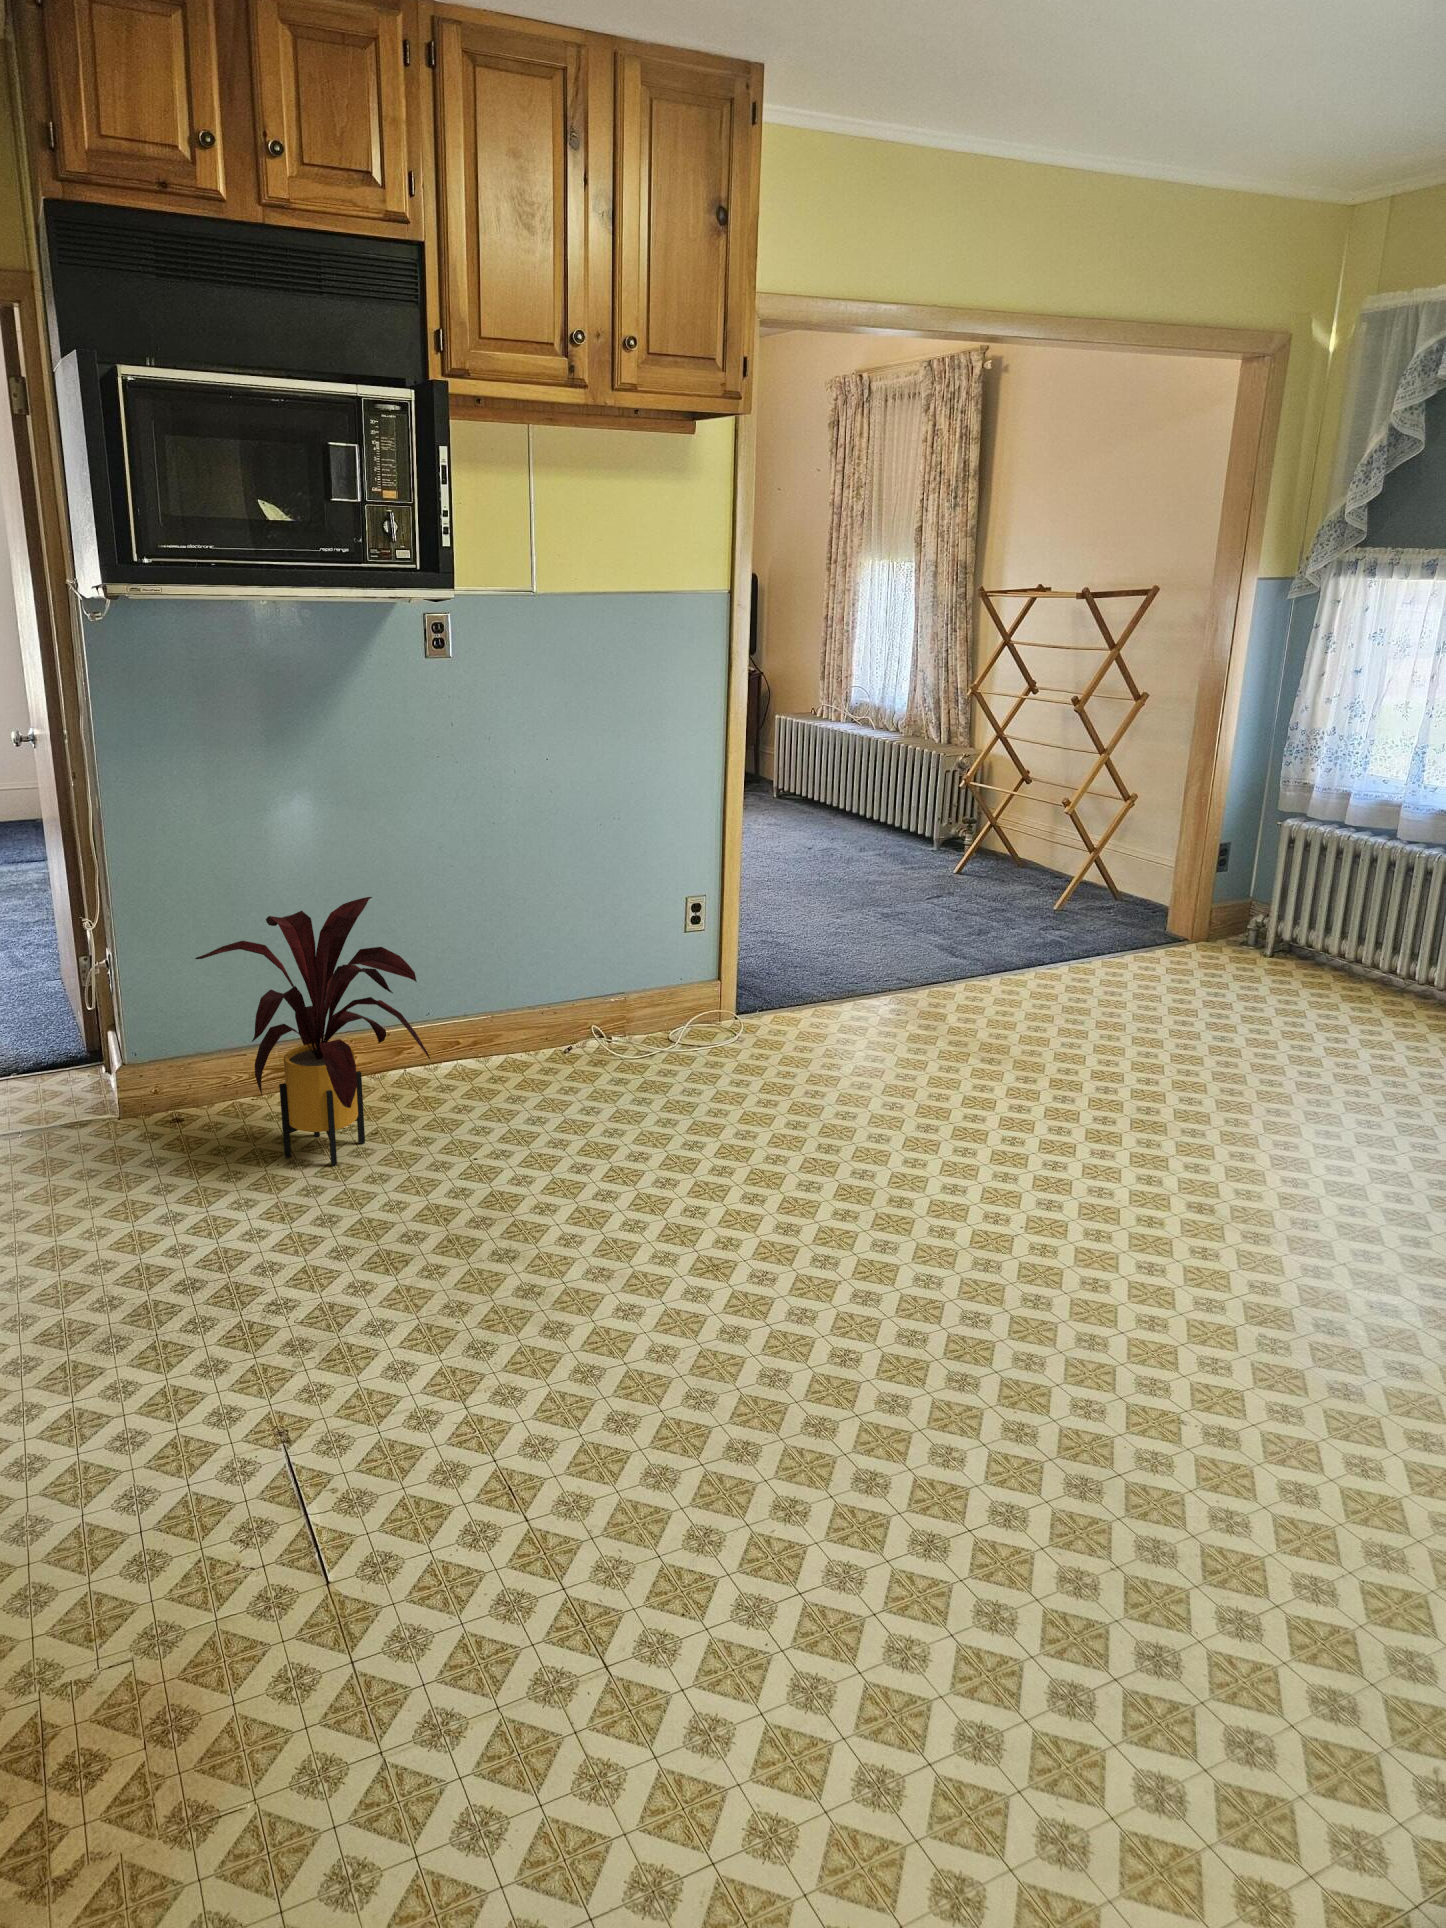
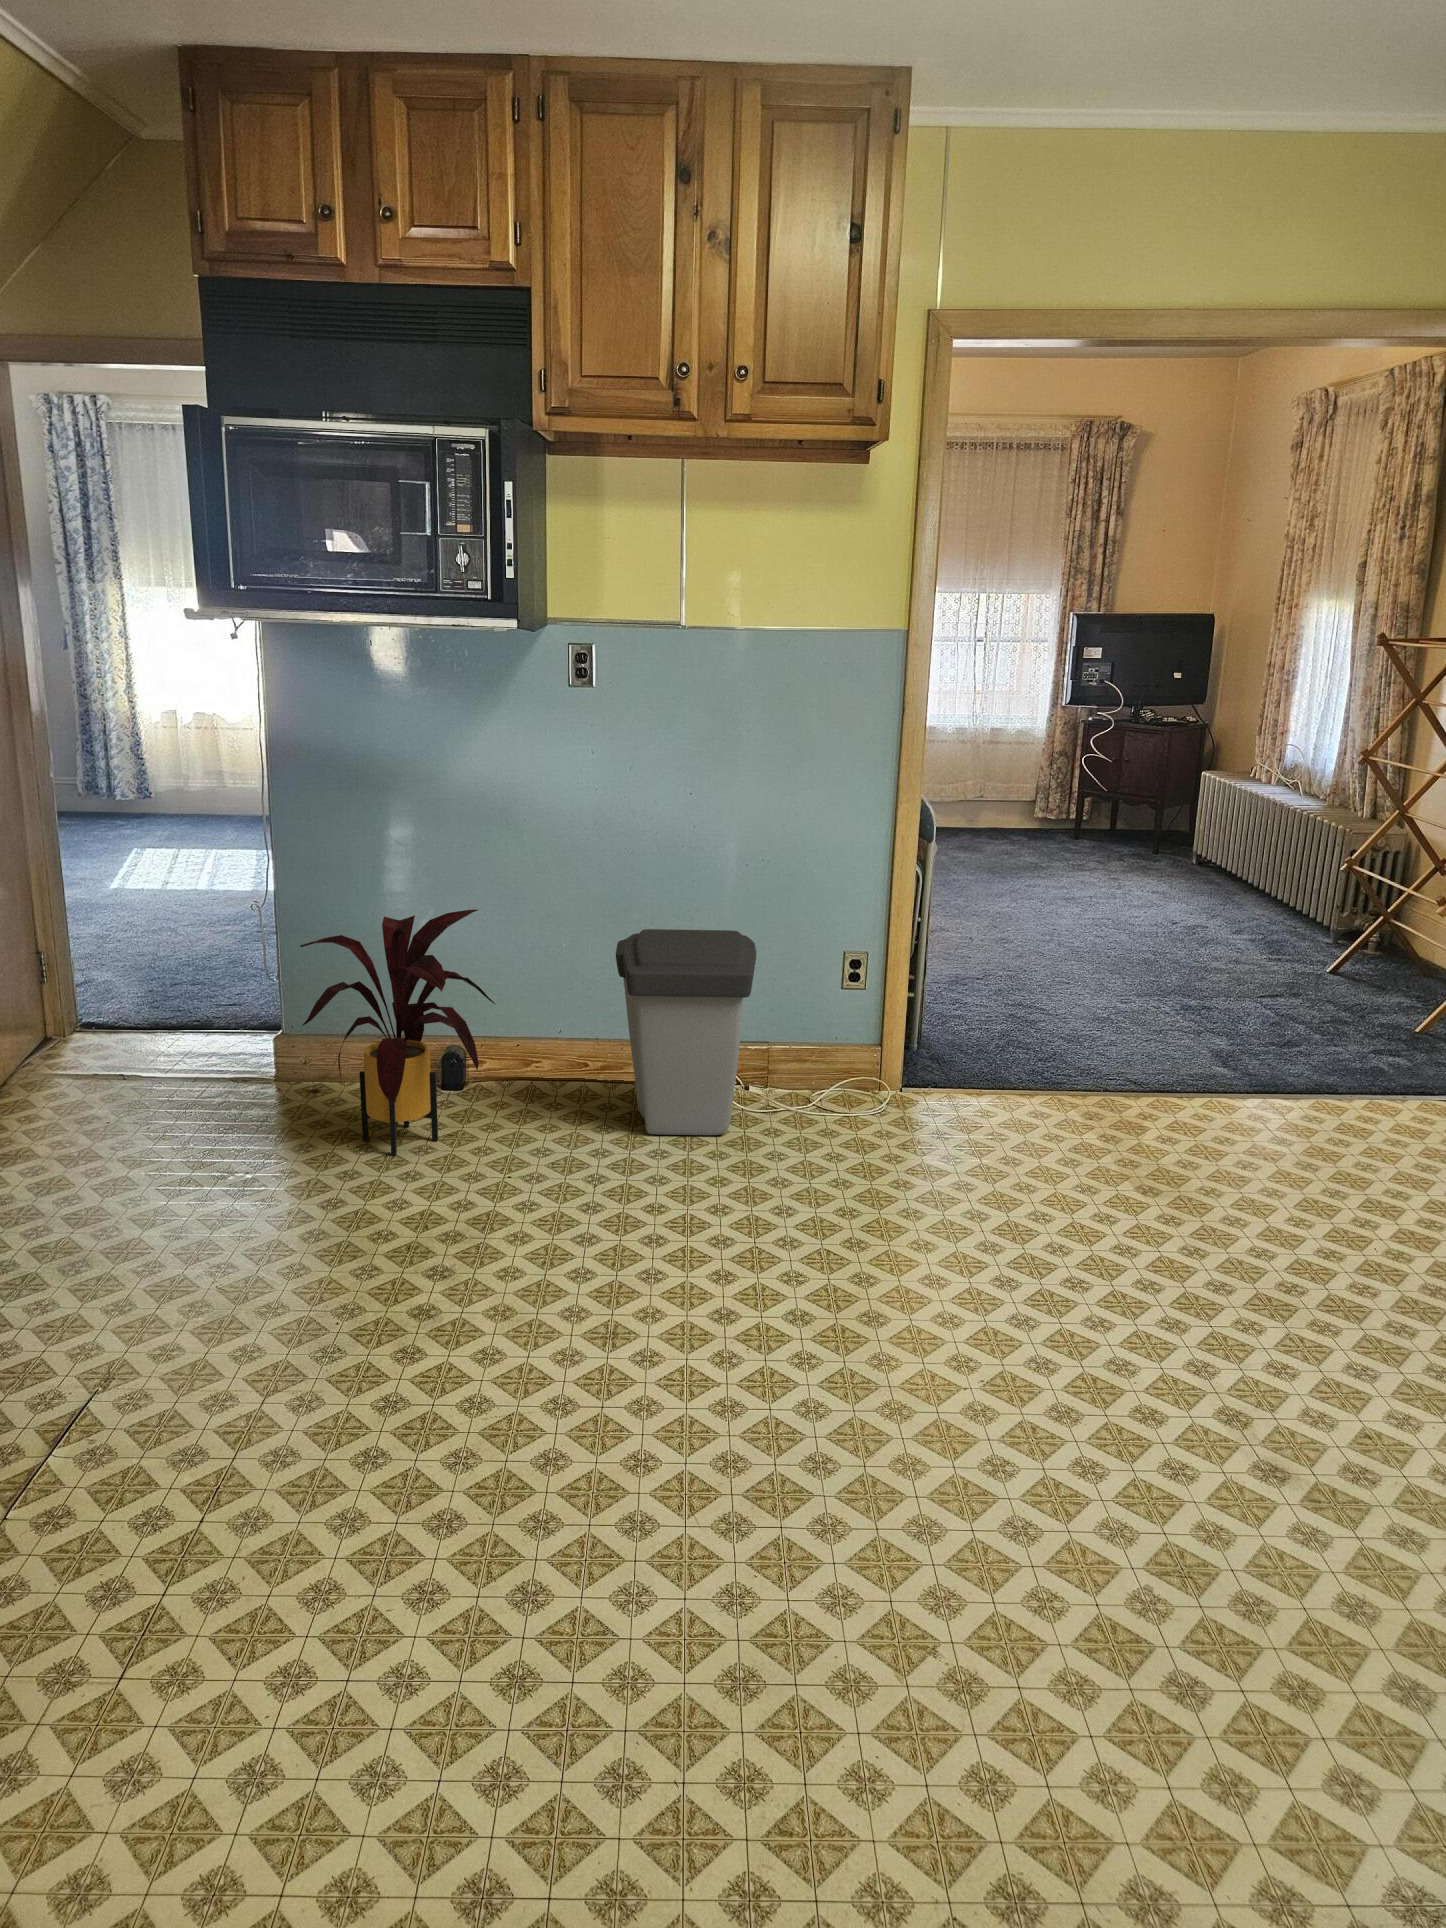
trash can: none [502,890,663,1097] -> present [616,929,756,1135]

